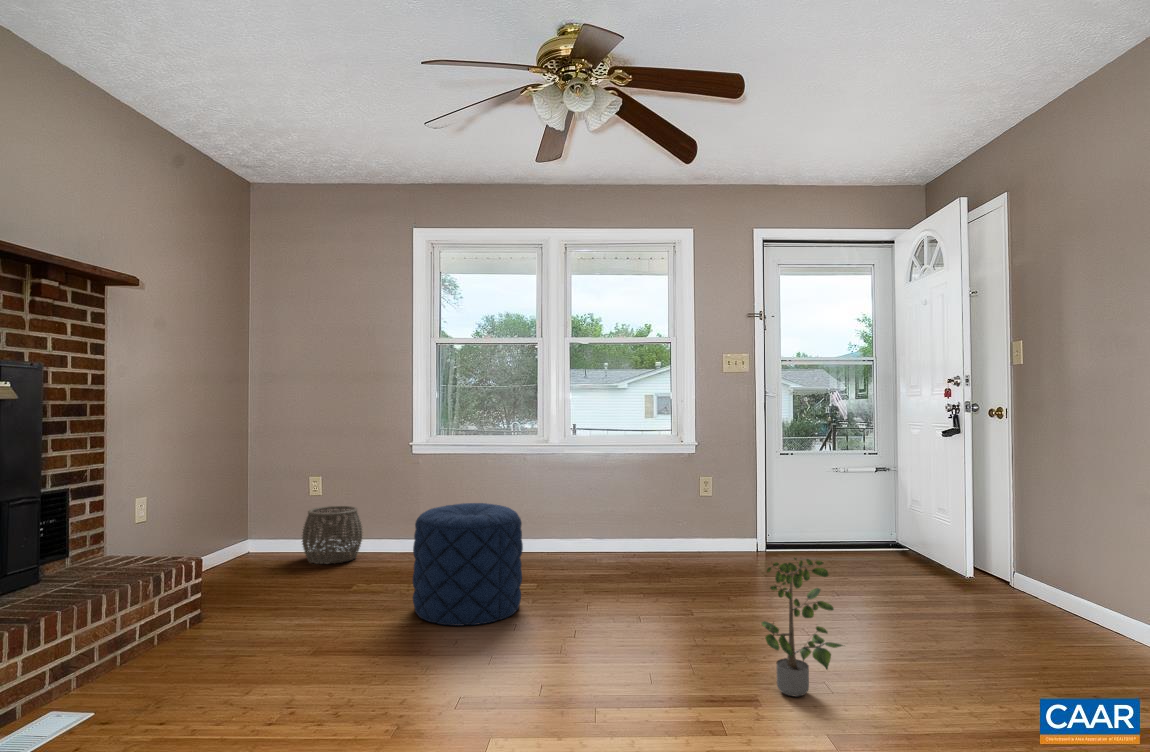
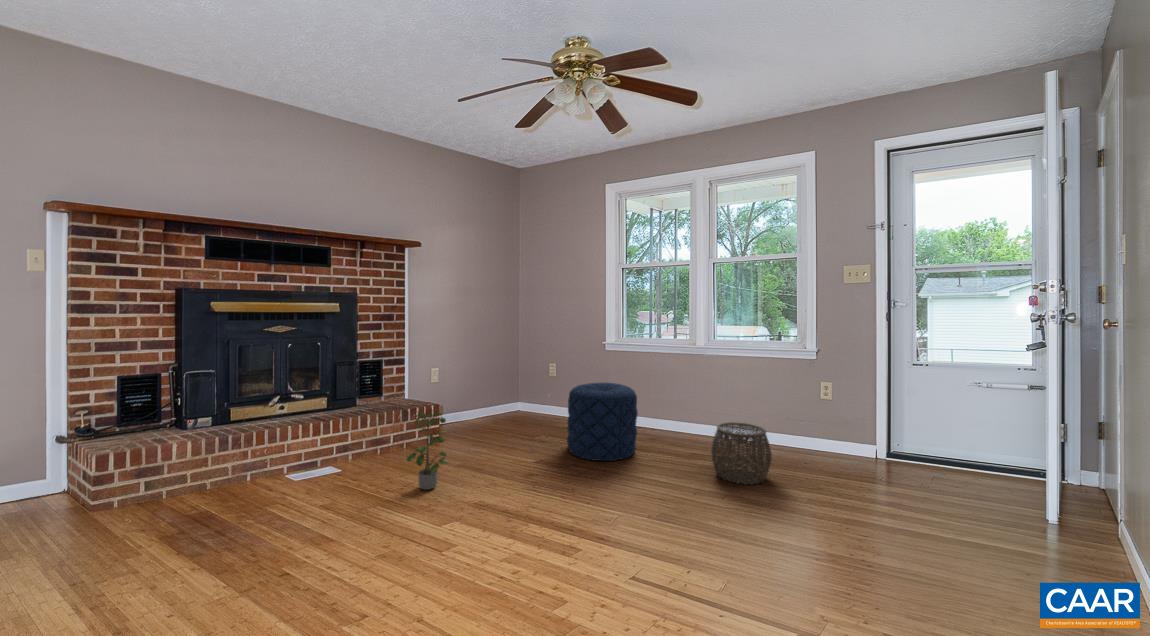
woven basket: present [302,506,363,564] -> present [711,422,771,485]
potted plant: present [762,558,843,696] -> present [407,412,449,490]

